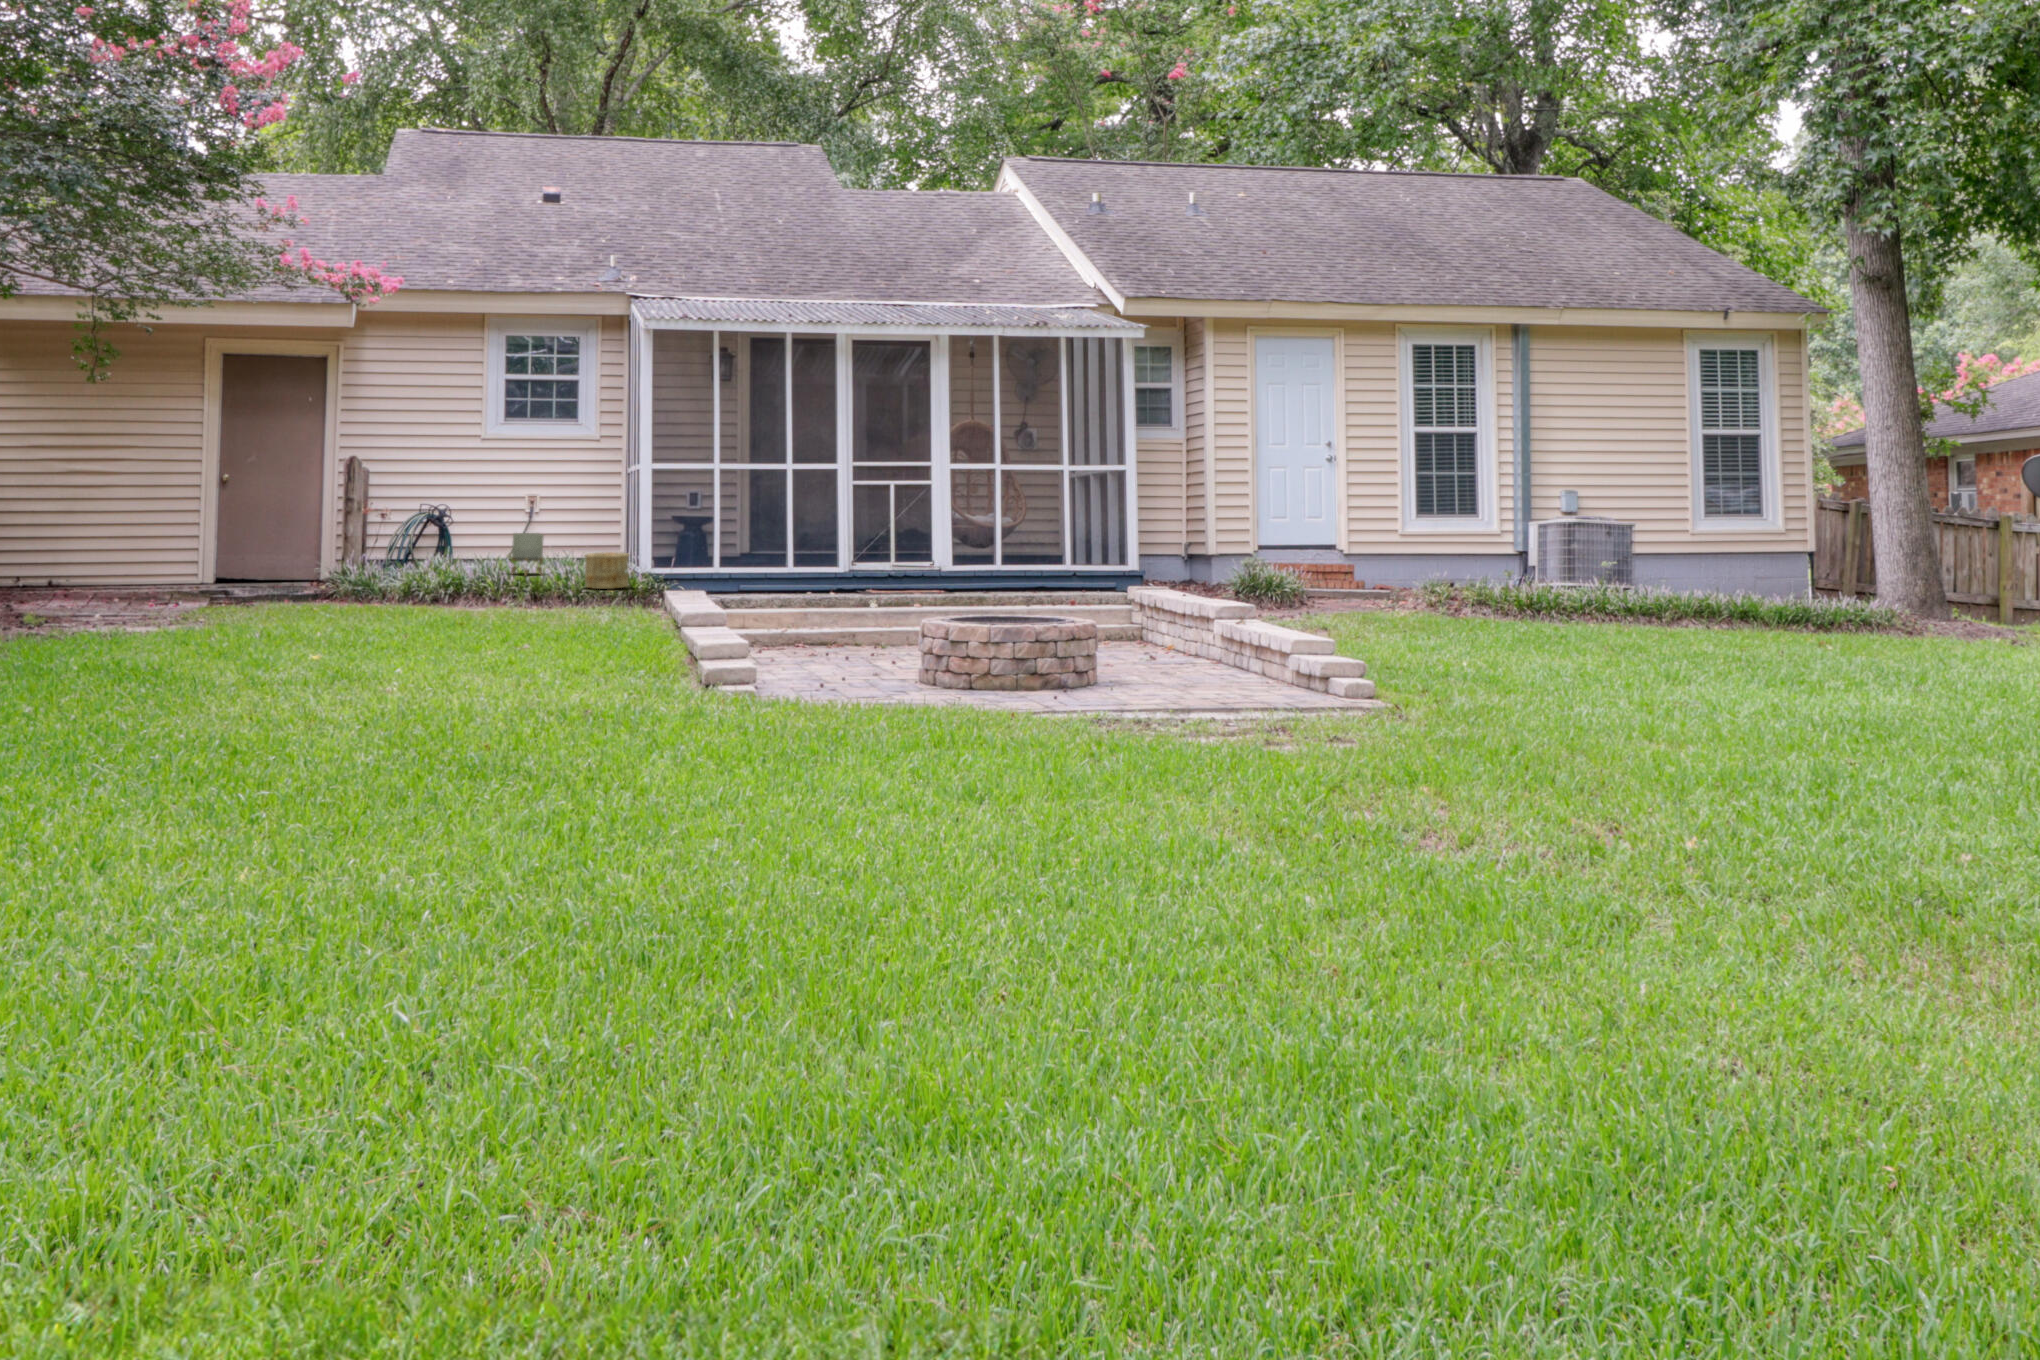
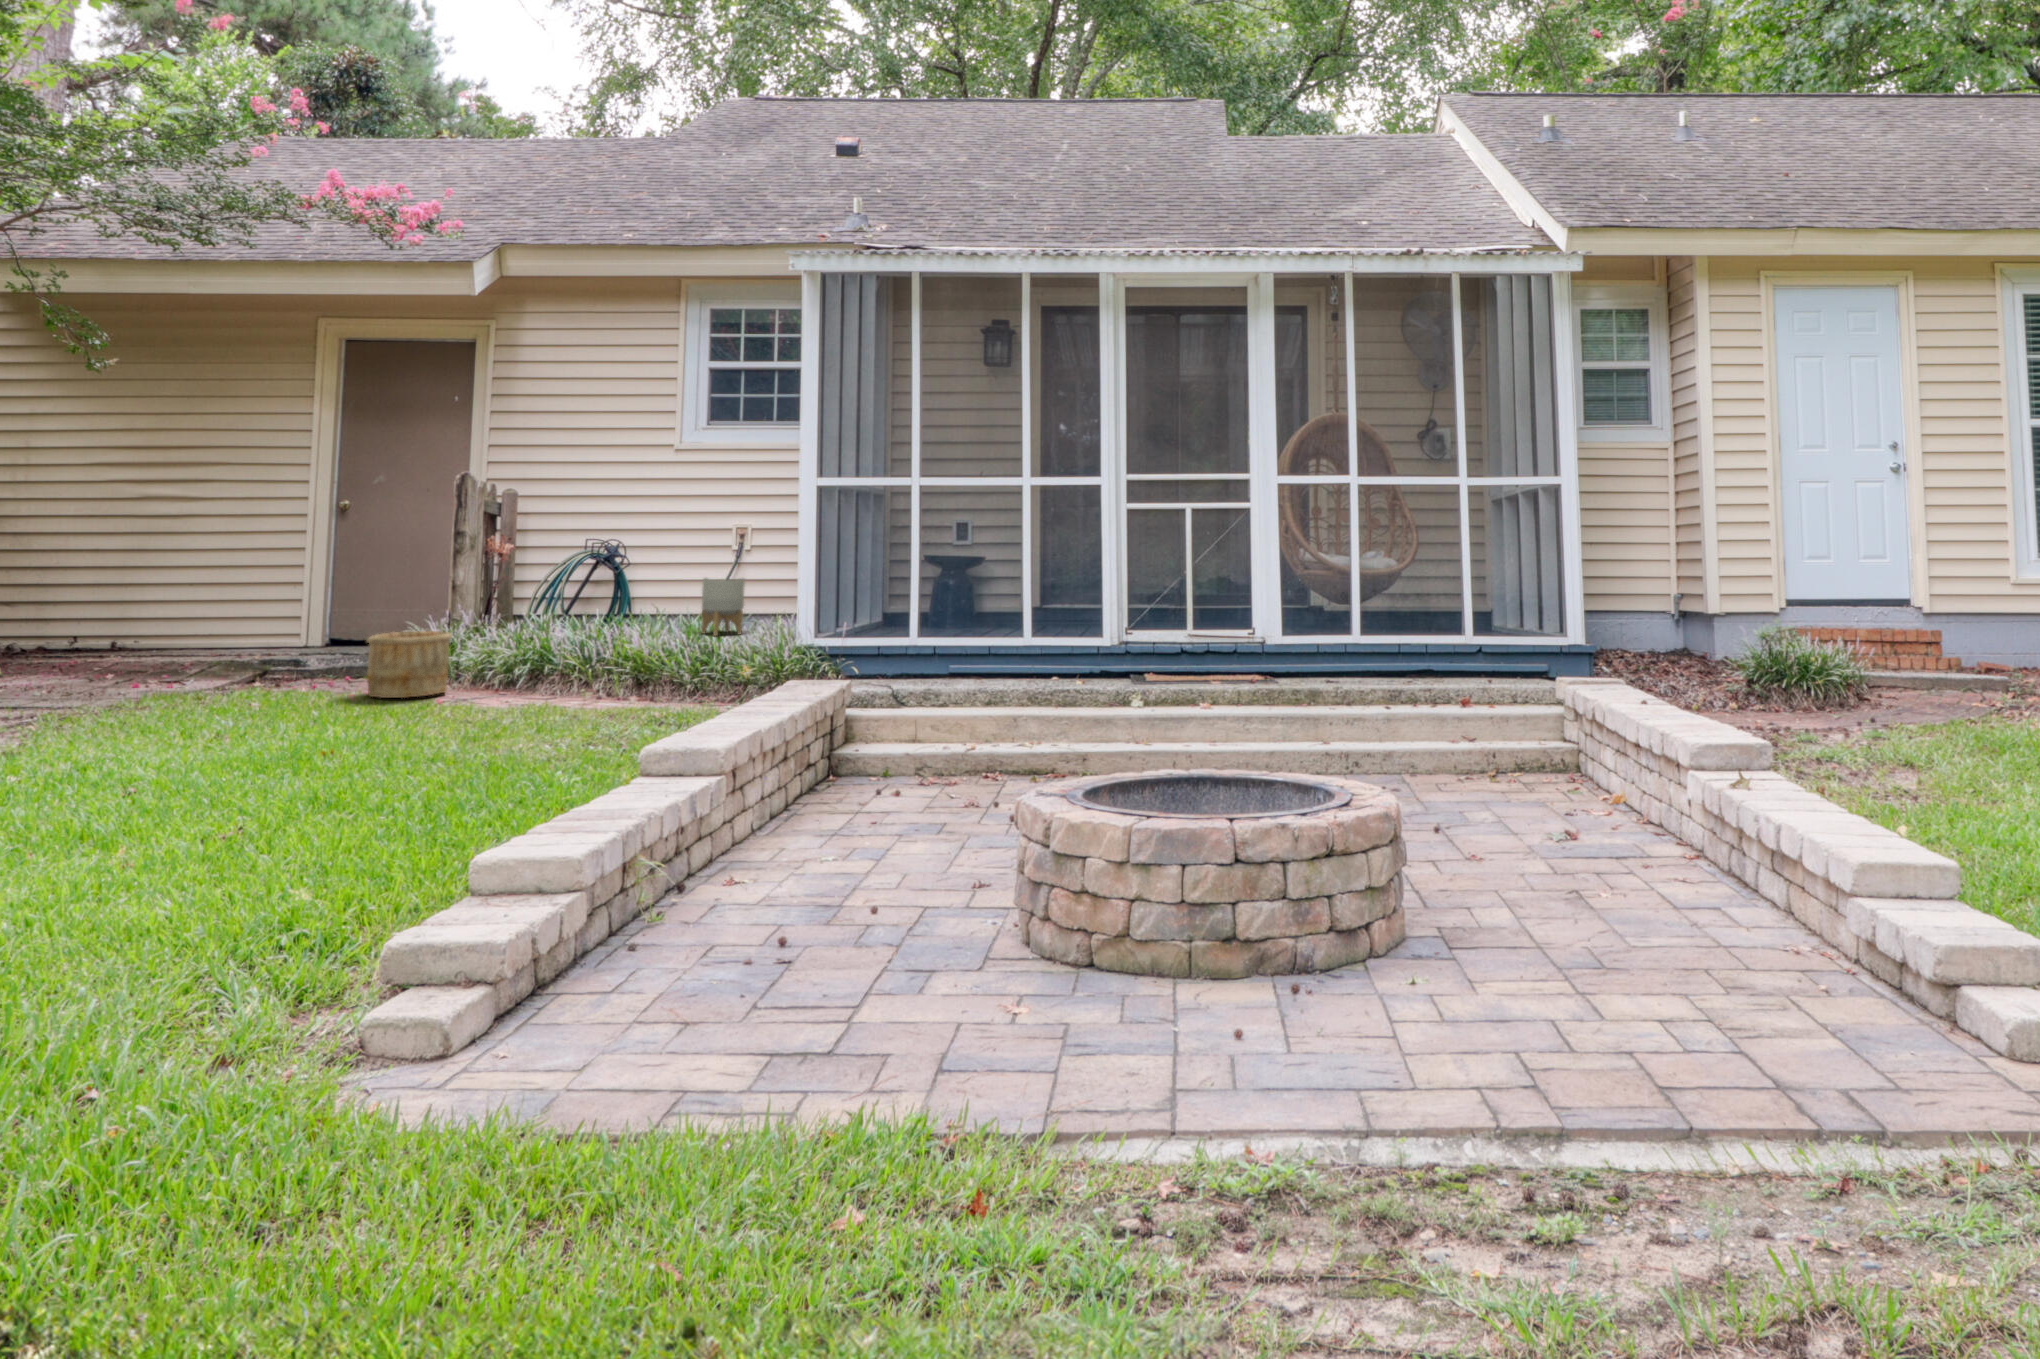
wooden bucket: present [585,552,629,589] -> present [367,631,451,698]

